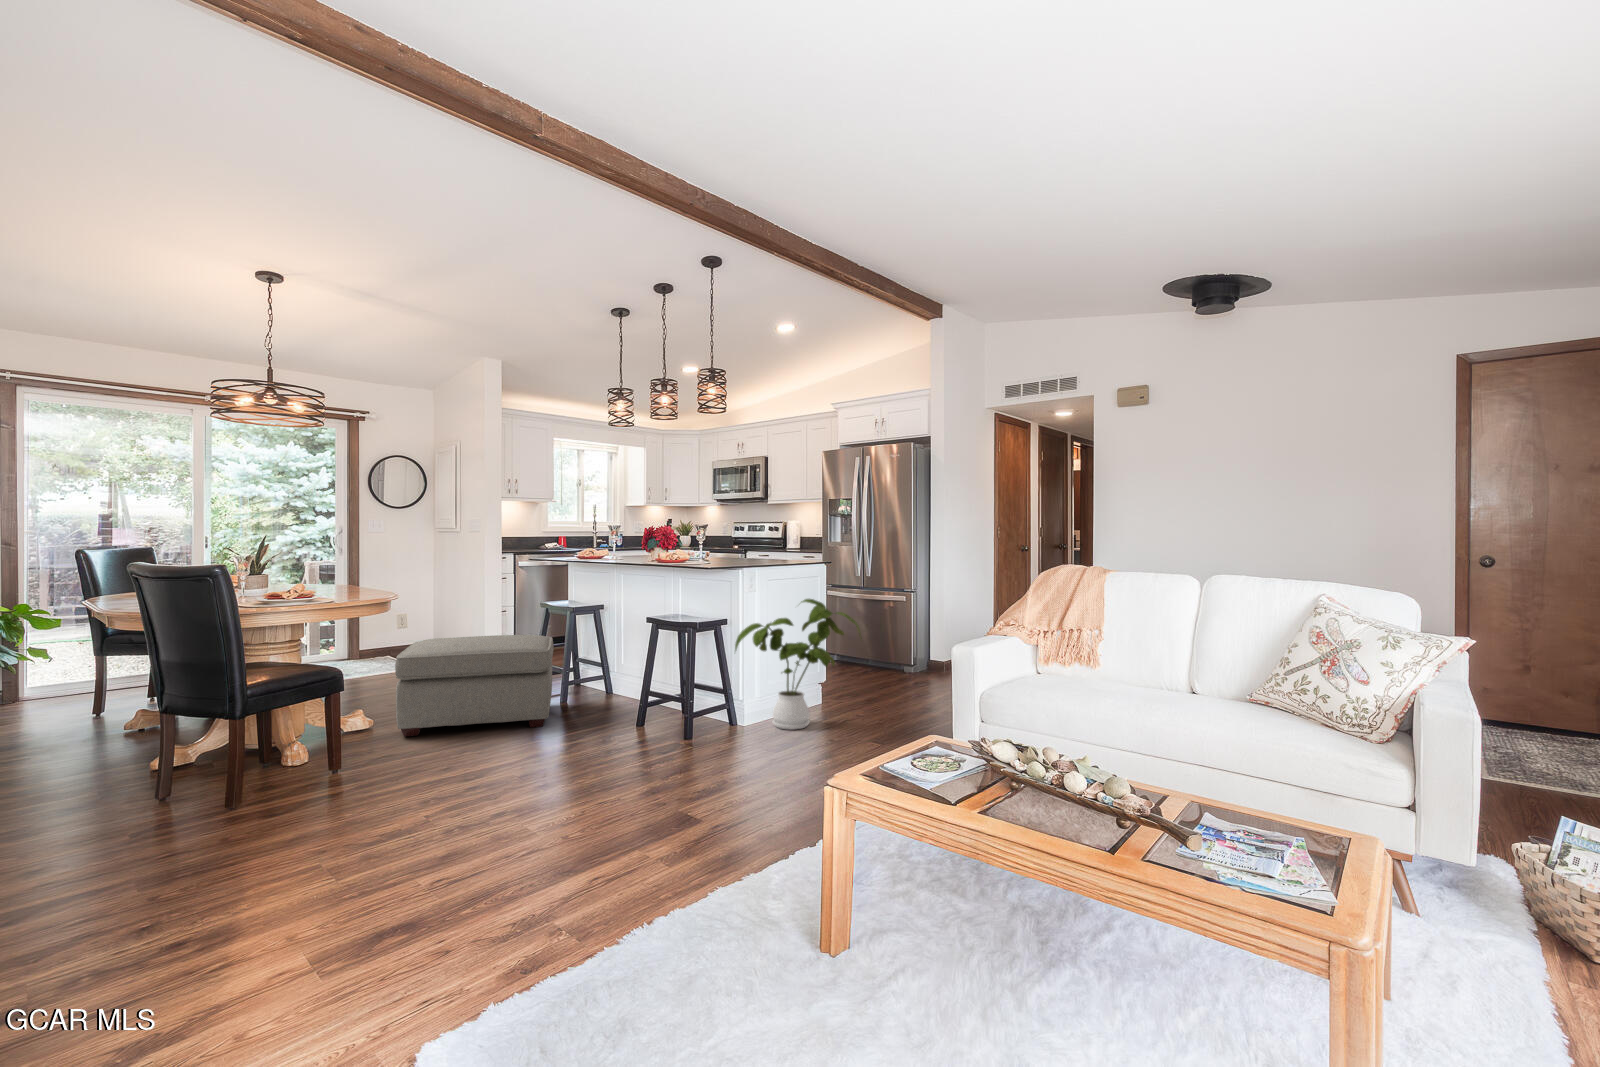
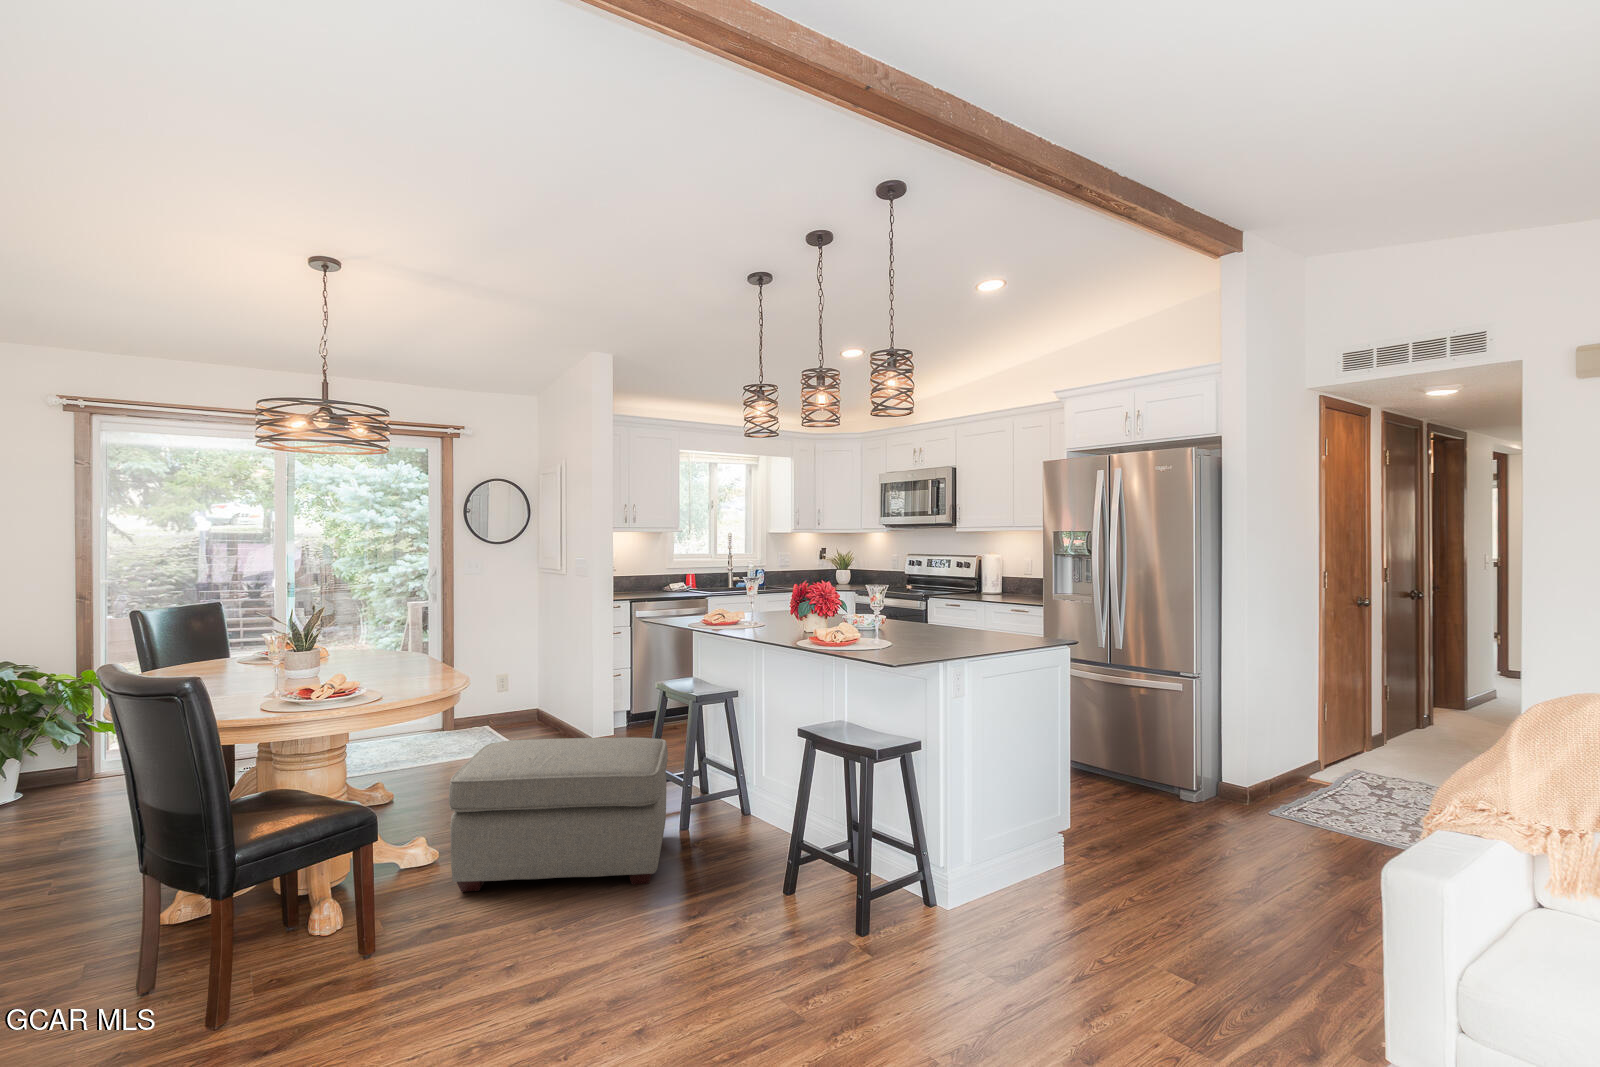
house plant: present [735,599,862,730] -> none [934,714,1151,925]

